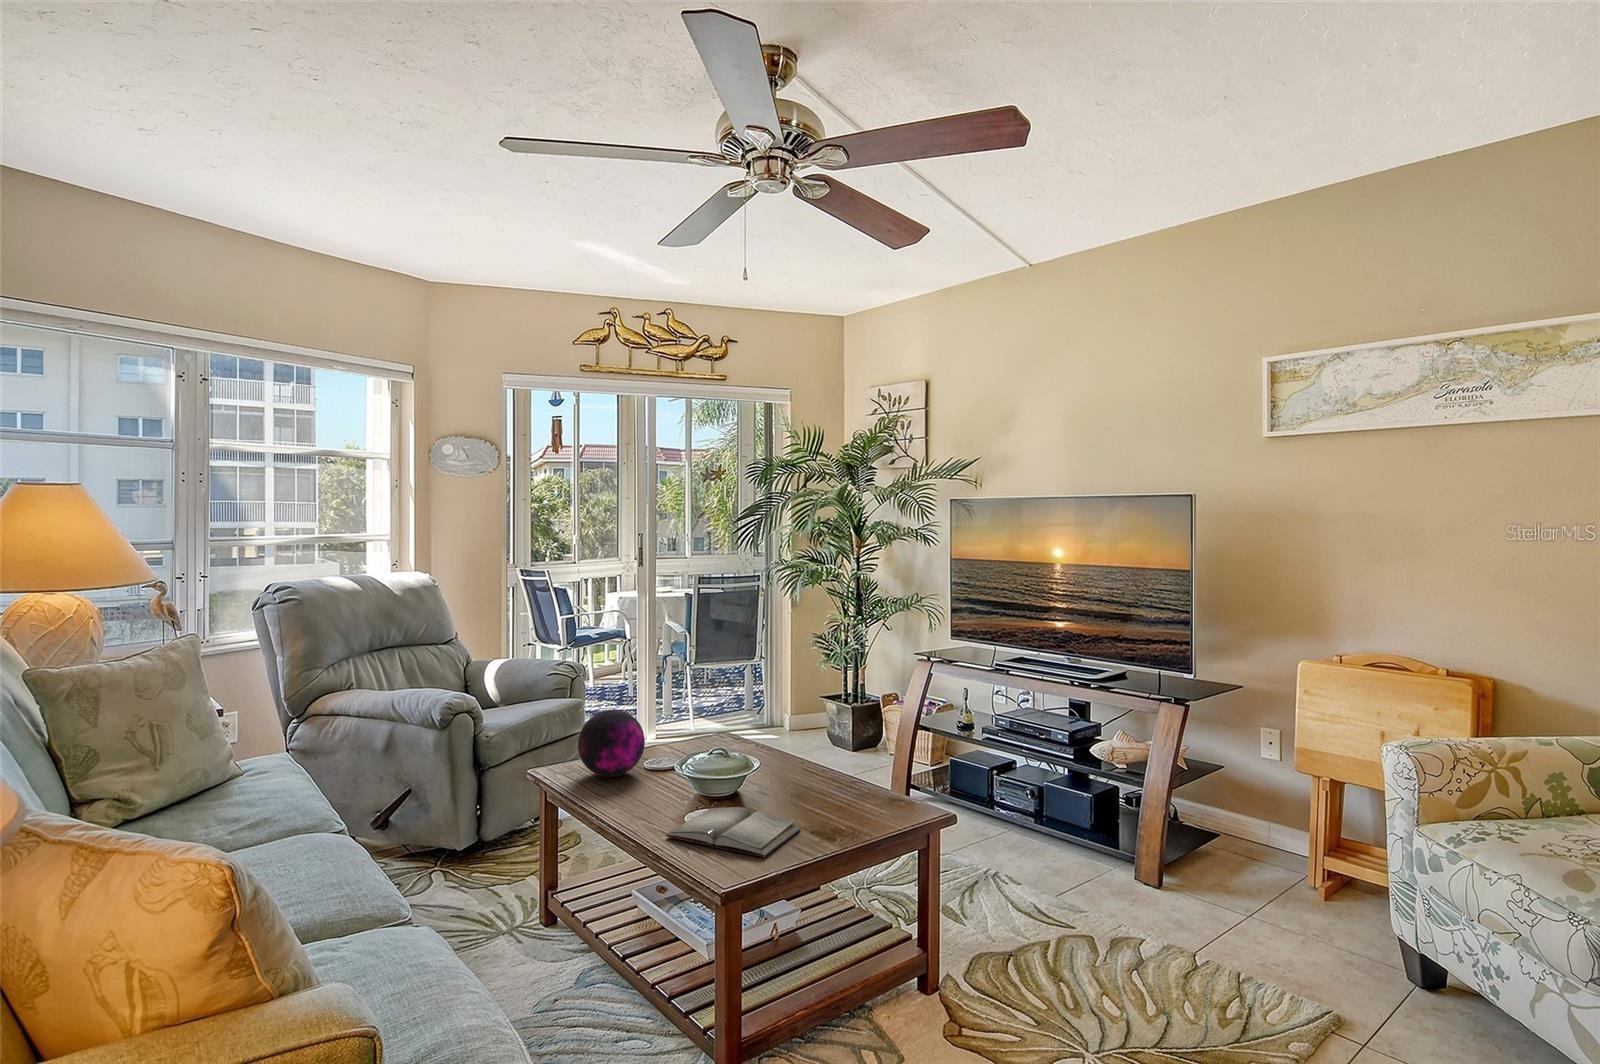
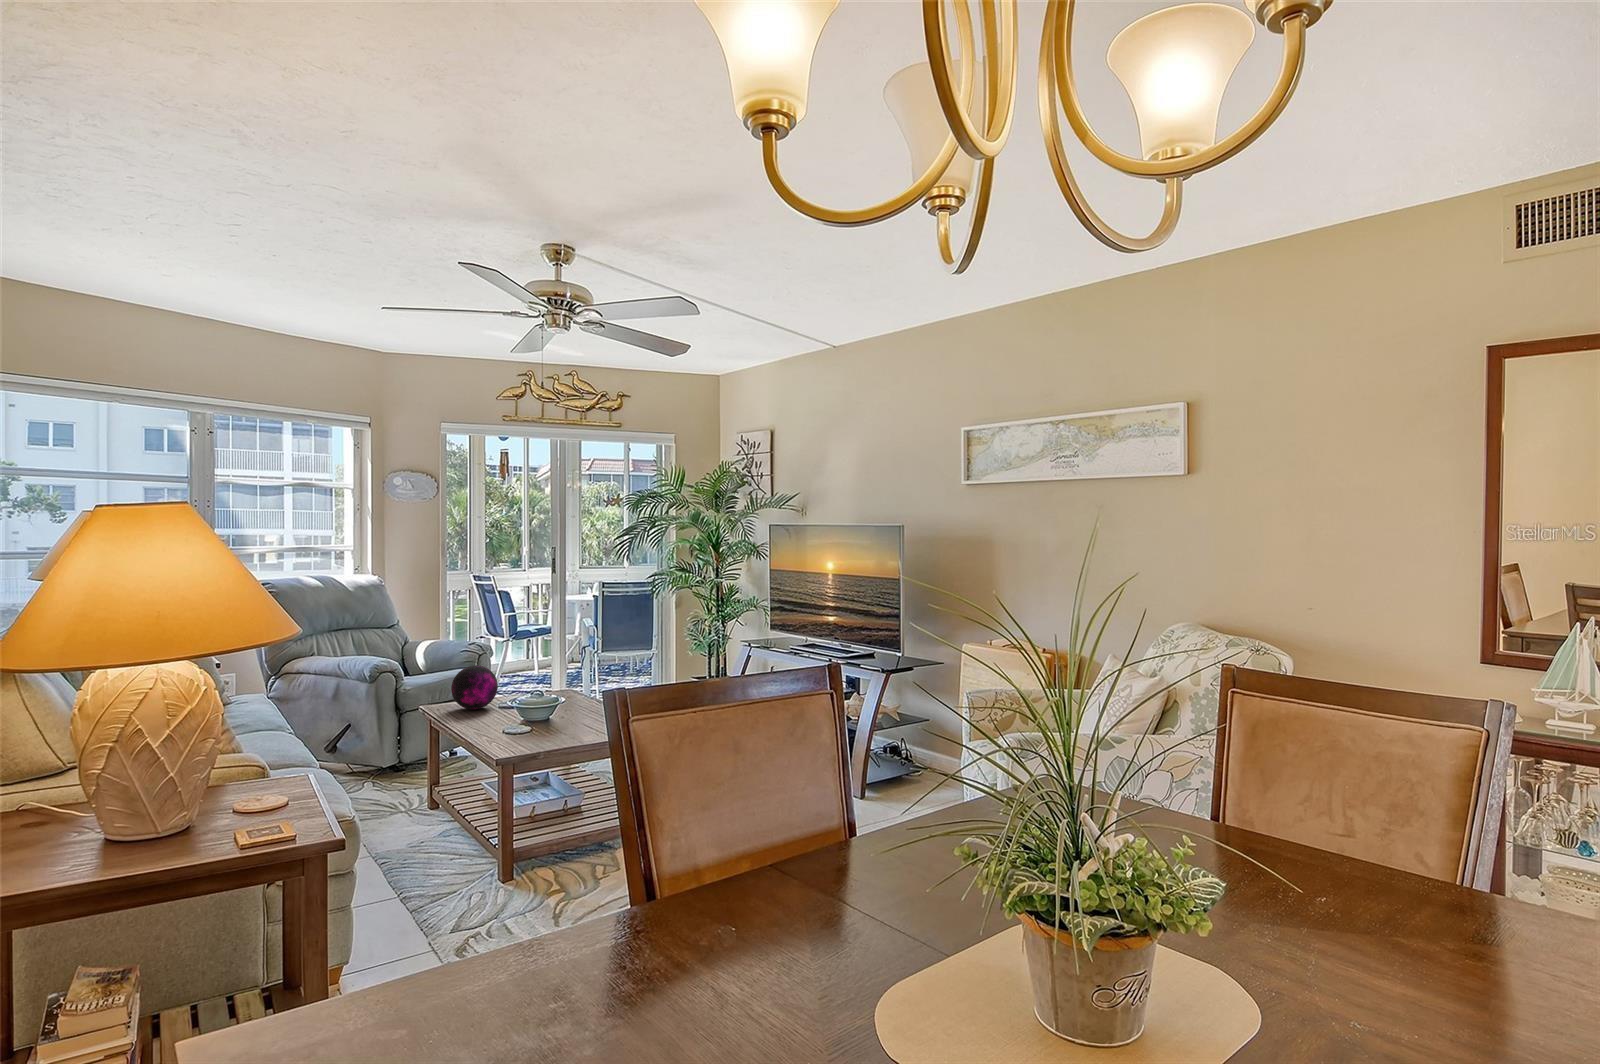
hardback book: present [665,807,801,857] -> none [484,722,571,745]

